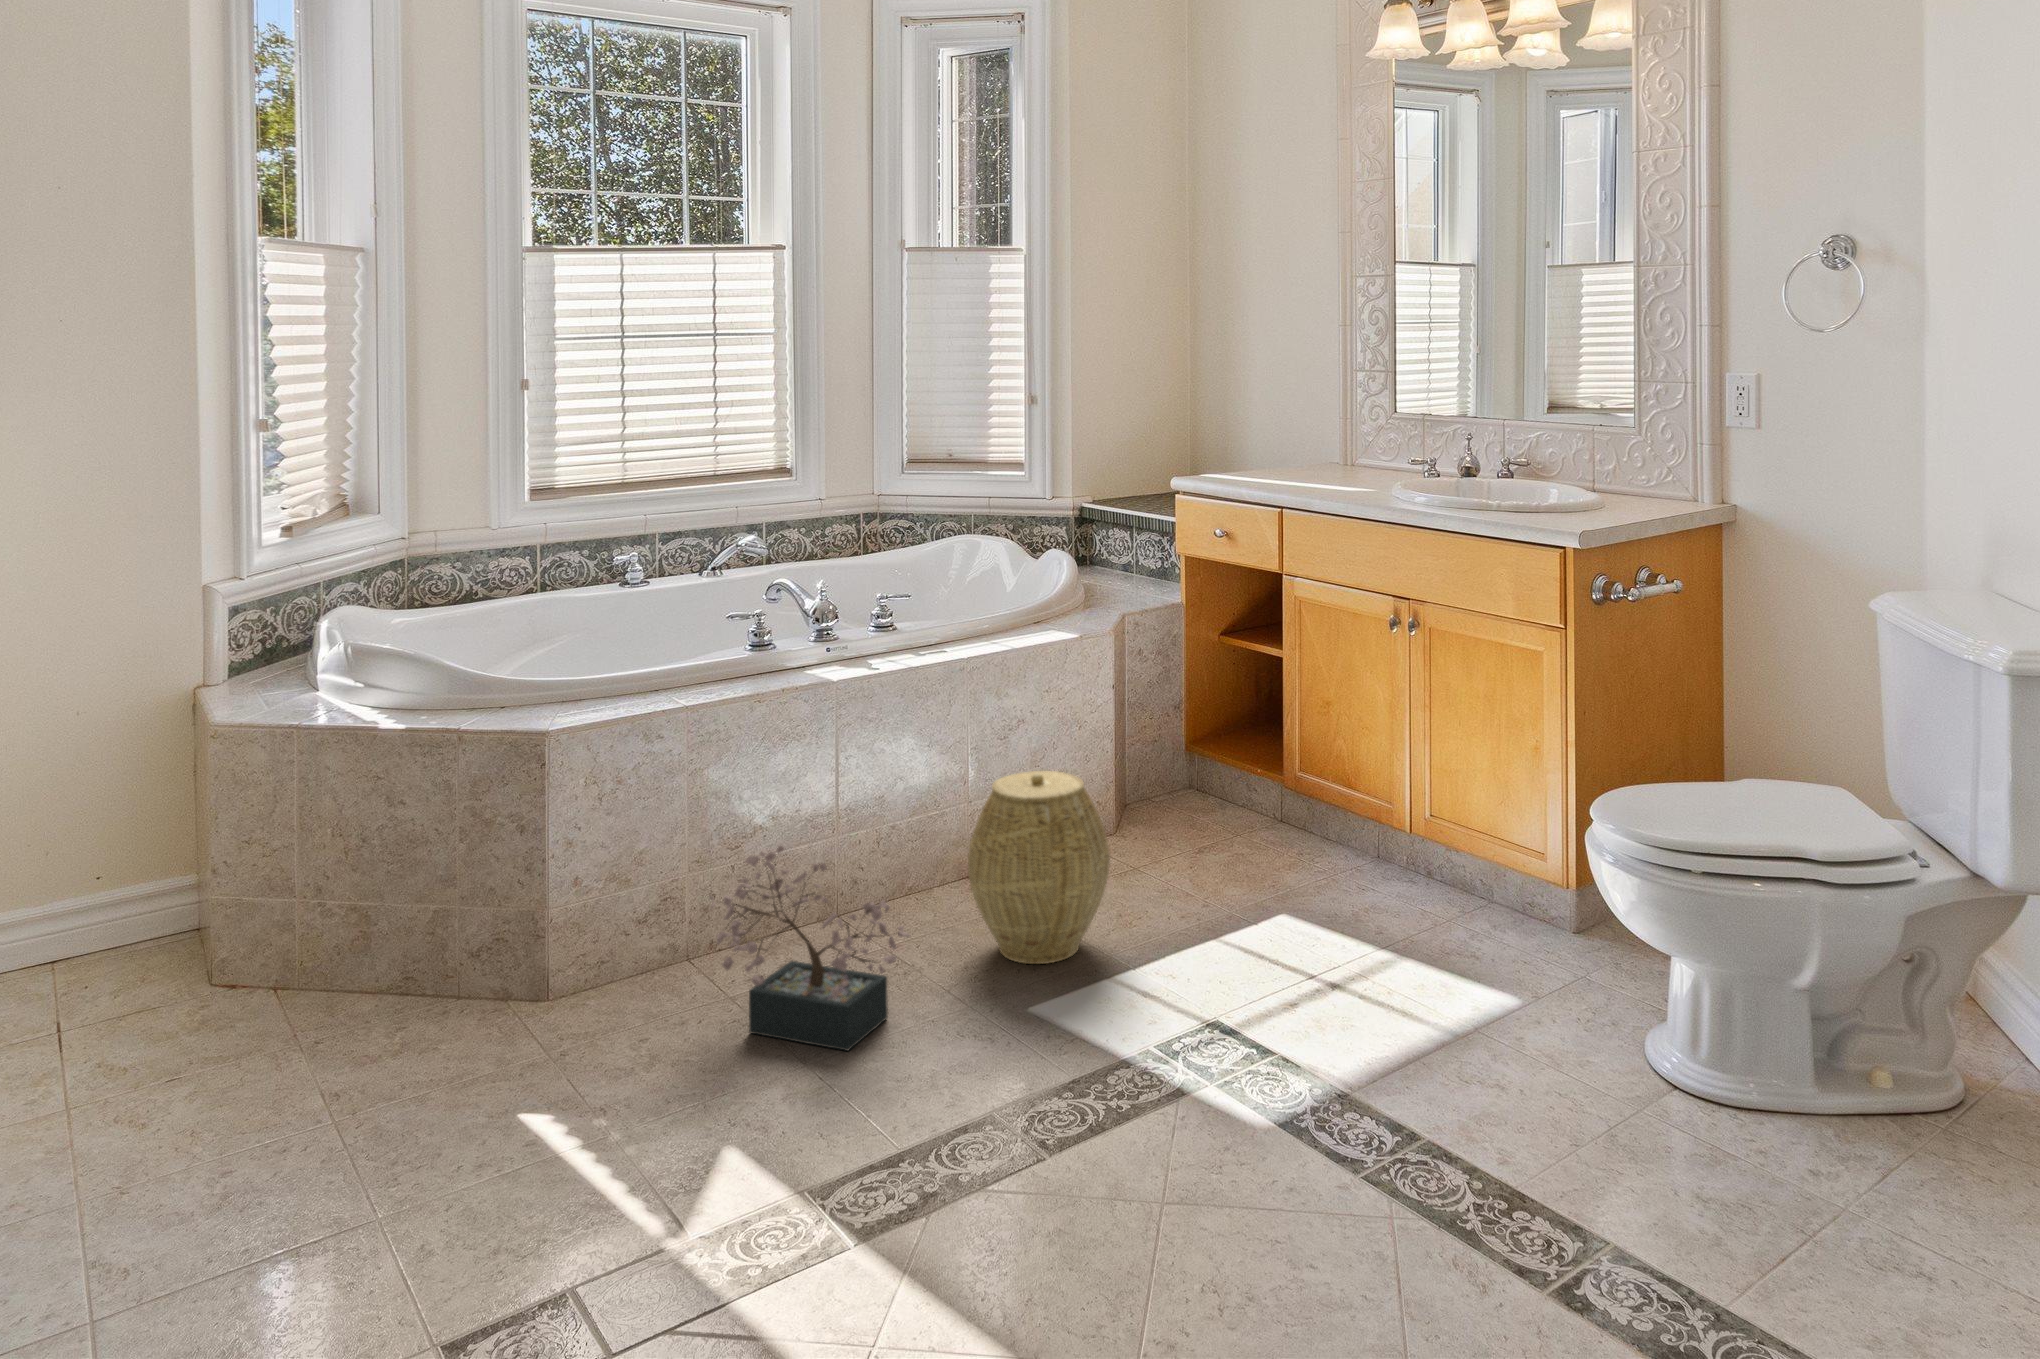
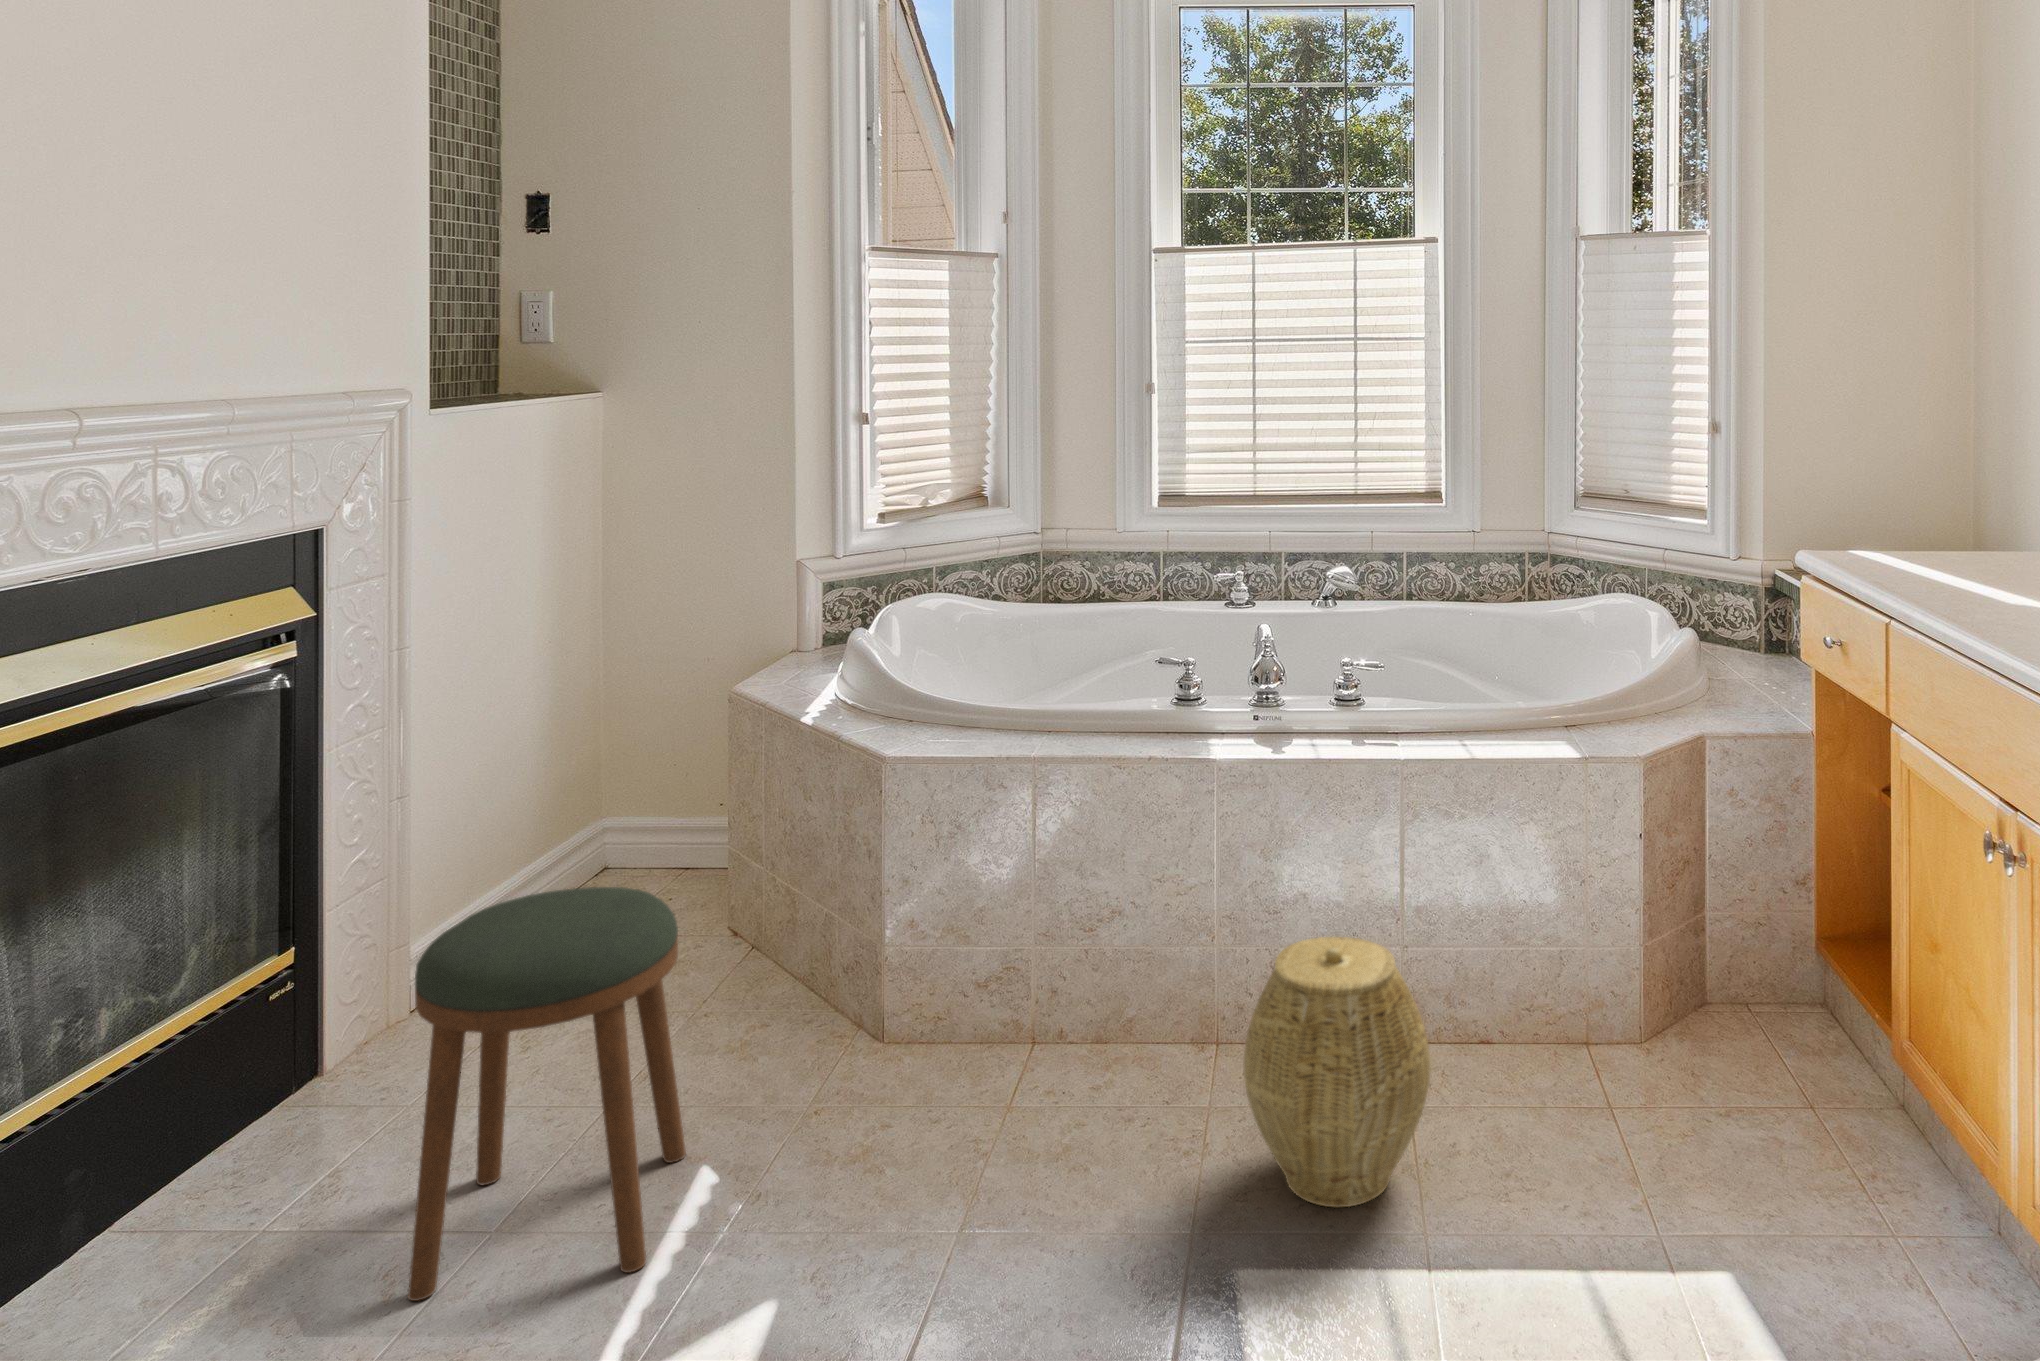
decorative plant: present [710,846,910,1051] -> none [910,952,1099,1230]
stool: none [296,853,596,1272] -> present [408,887,686,1301]

